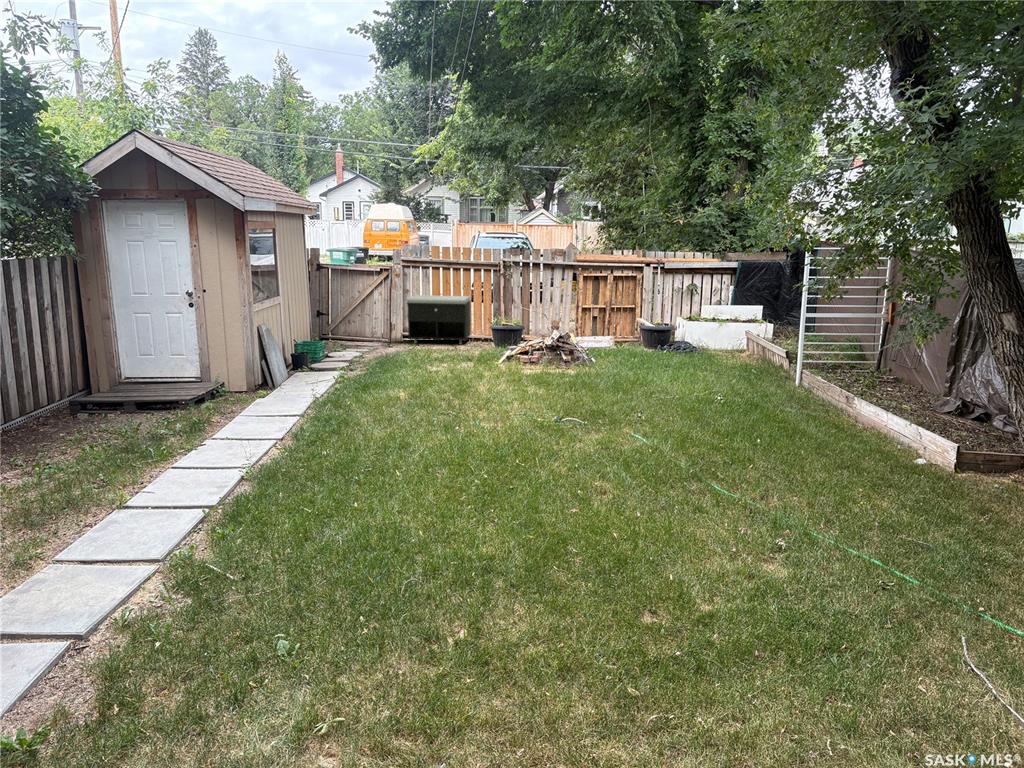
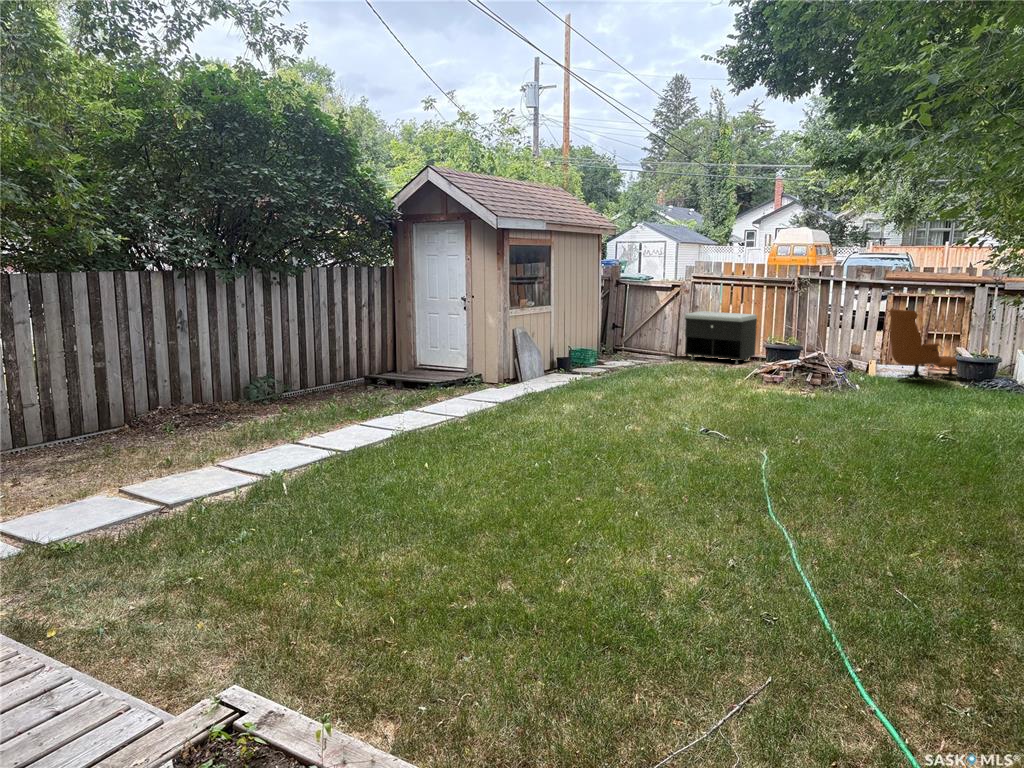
lounge chair: none [595,287,644,349] -> present [890,309,964,384]

